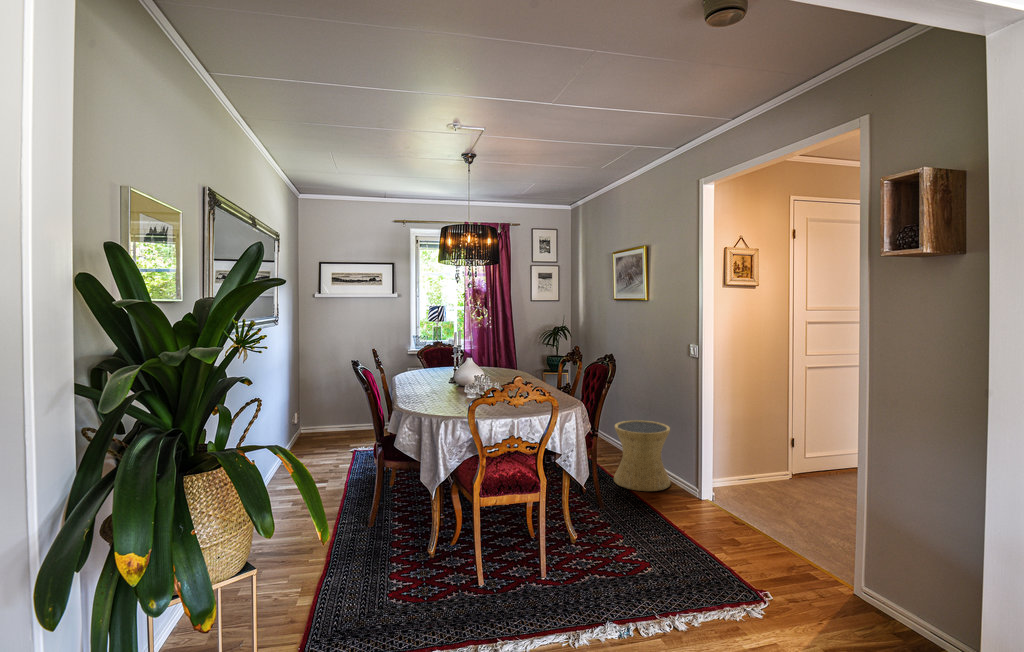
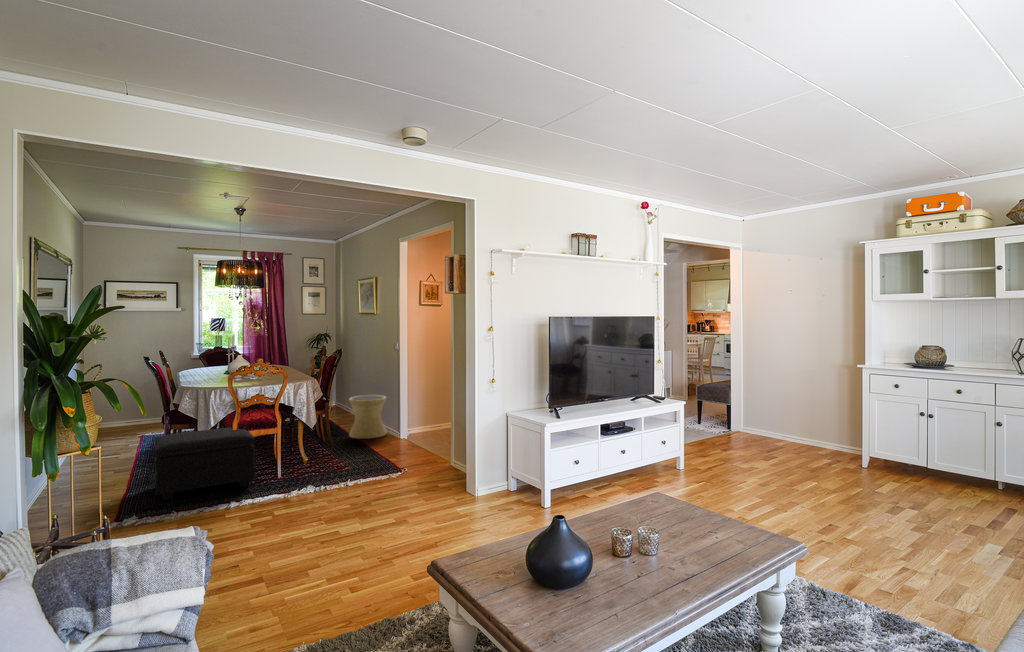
footstool: none [362,483,511,615] -> present [155,427,255,500]

